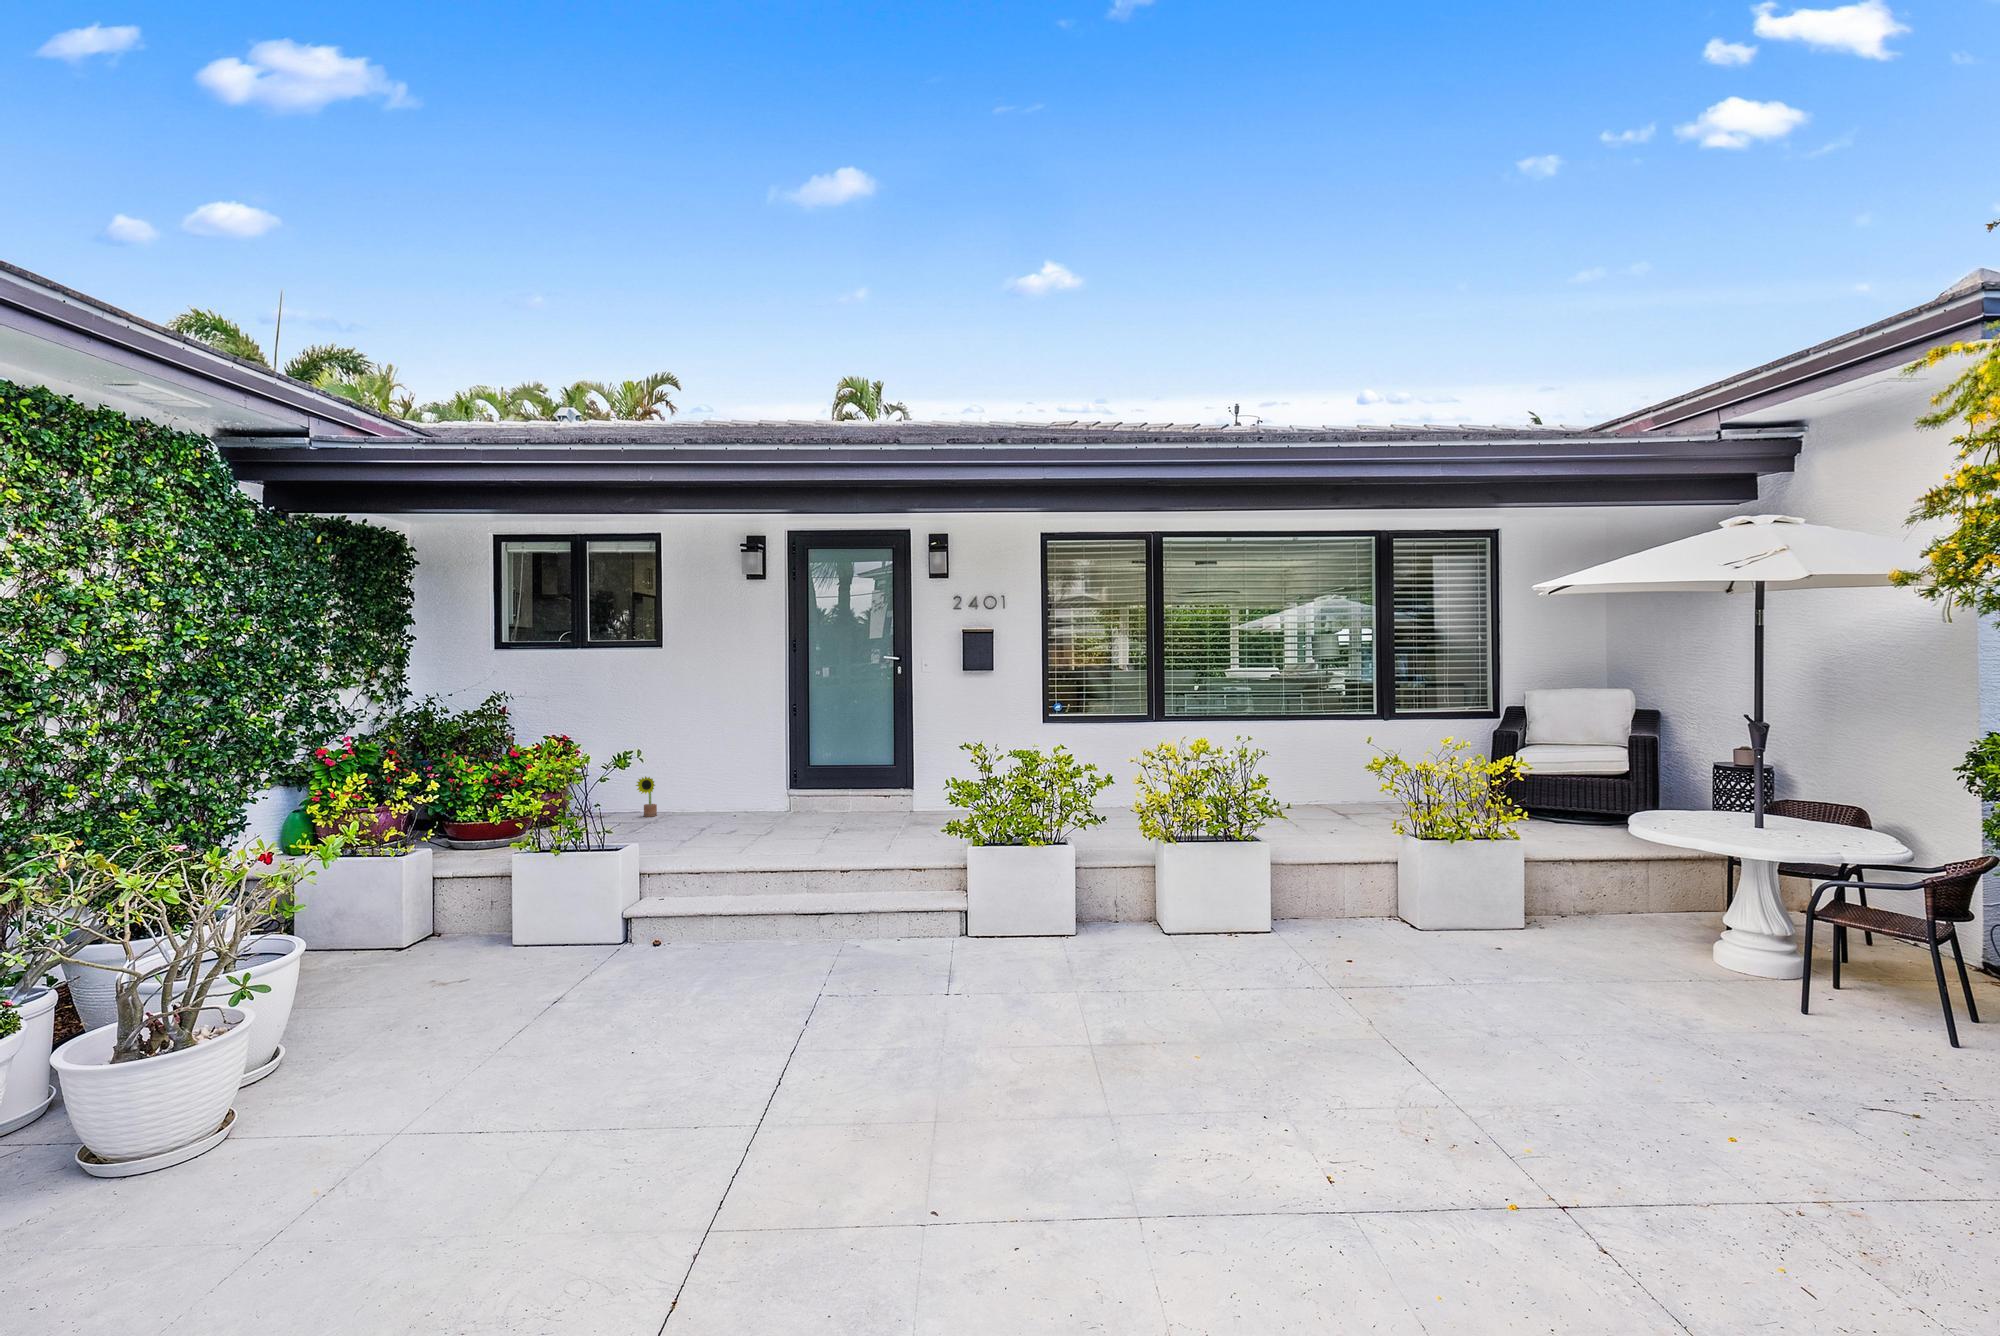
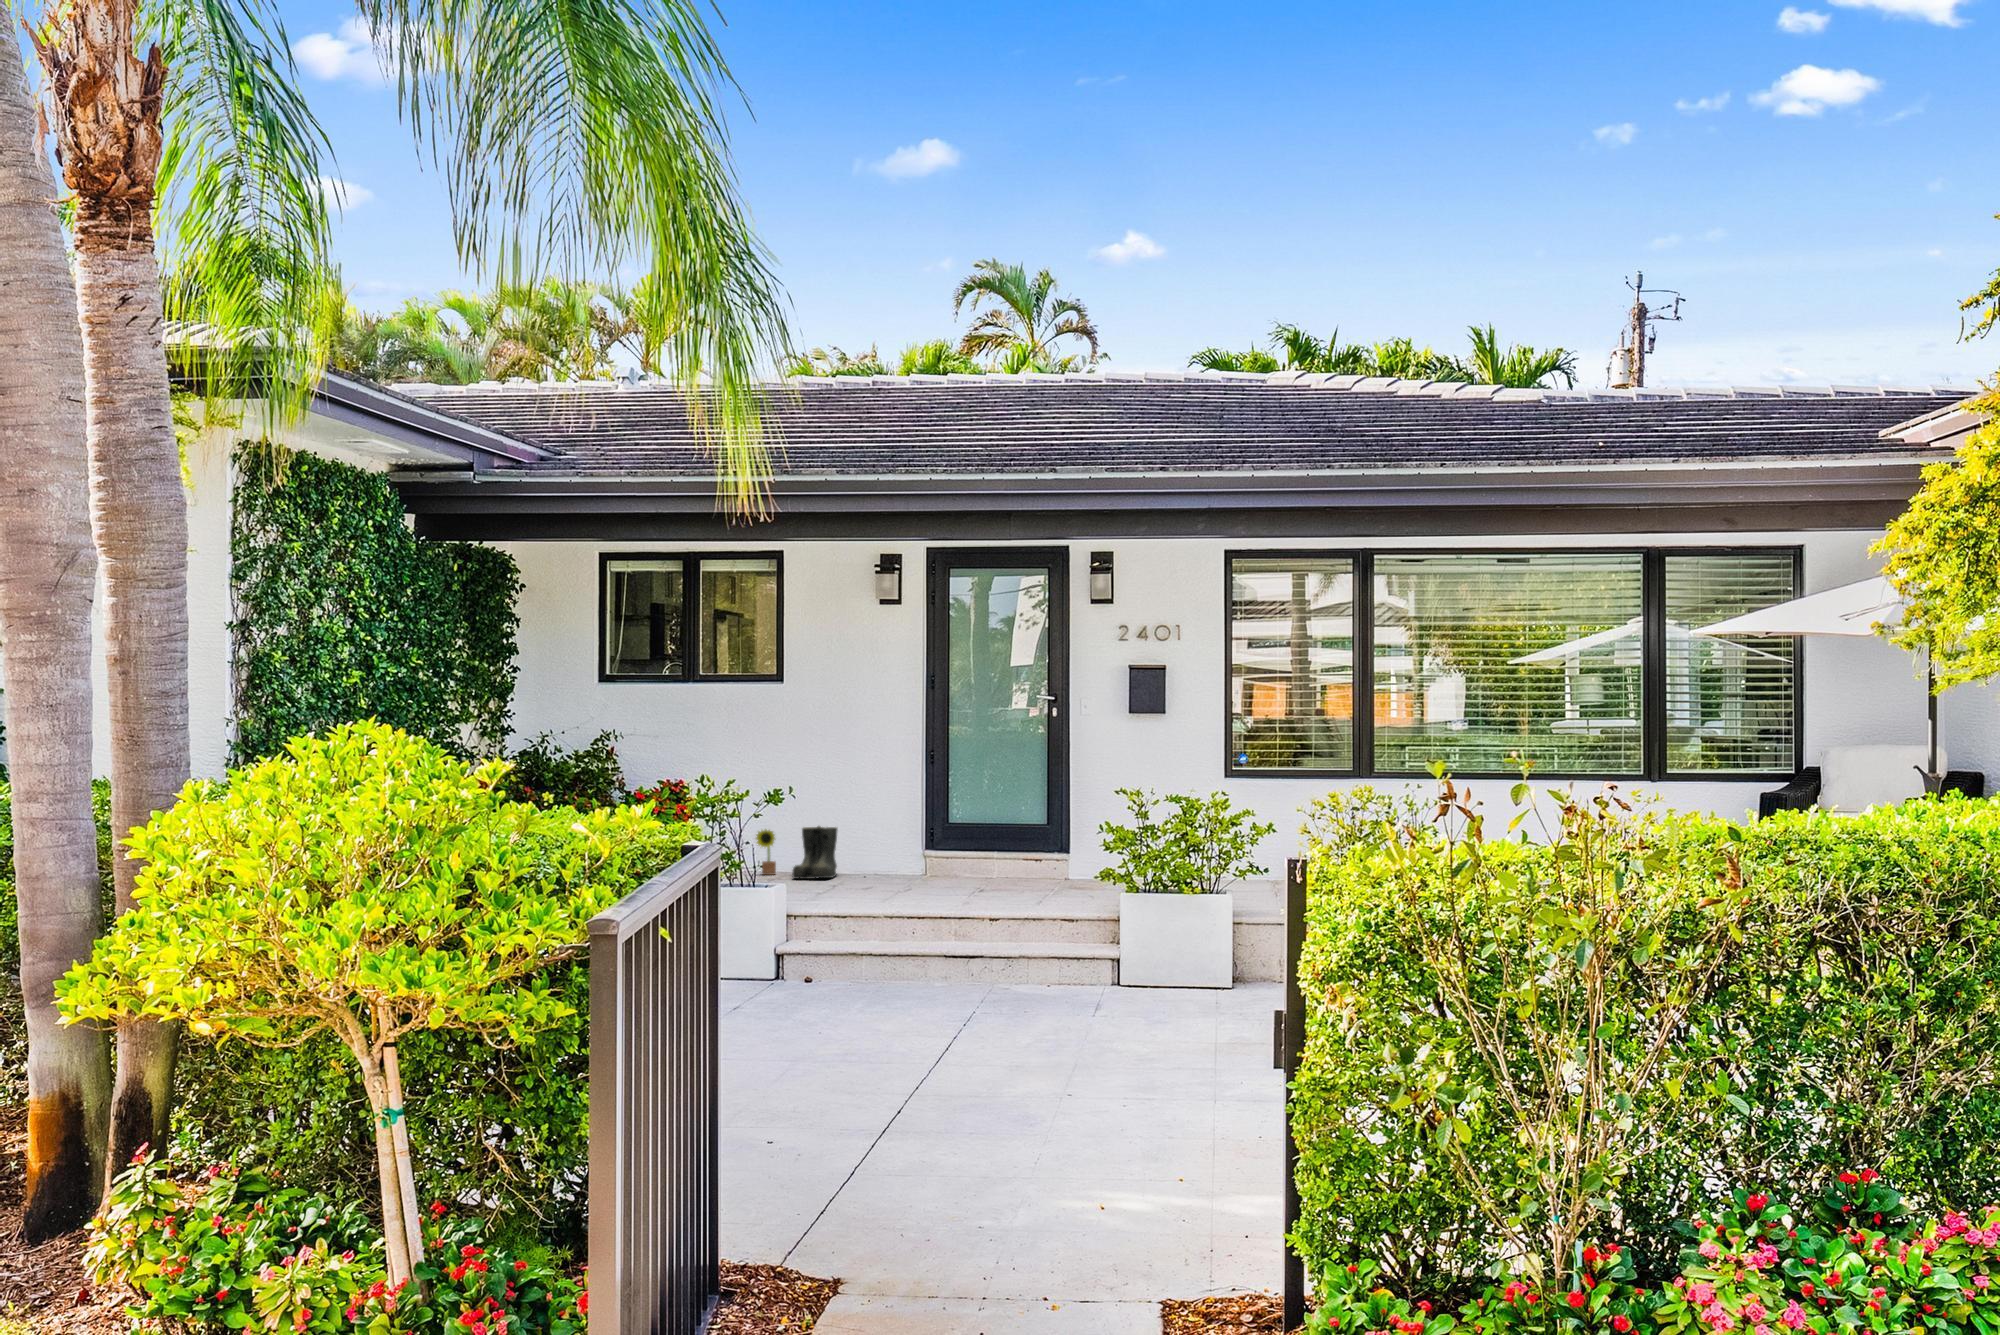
boots: none [668,773,713,822] -> present [793,826,837,879]

